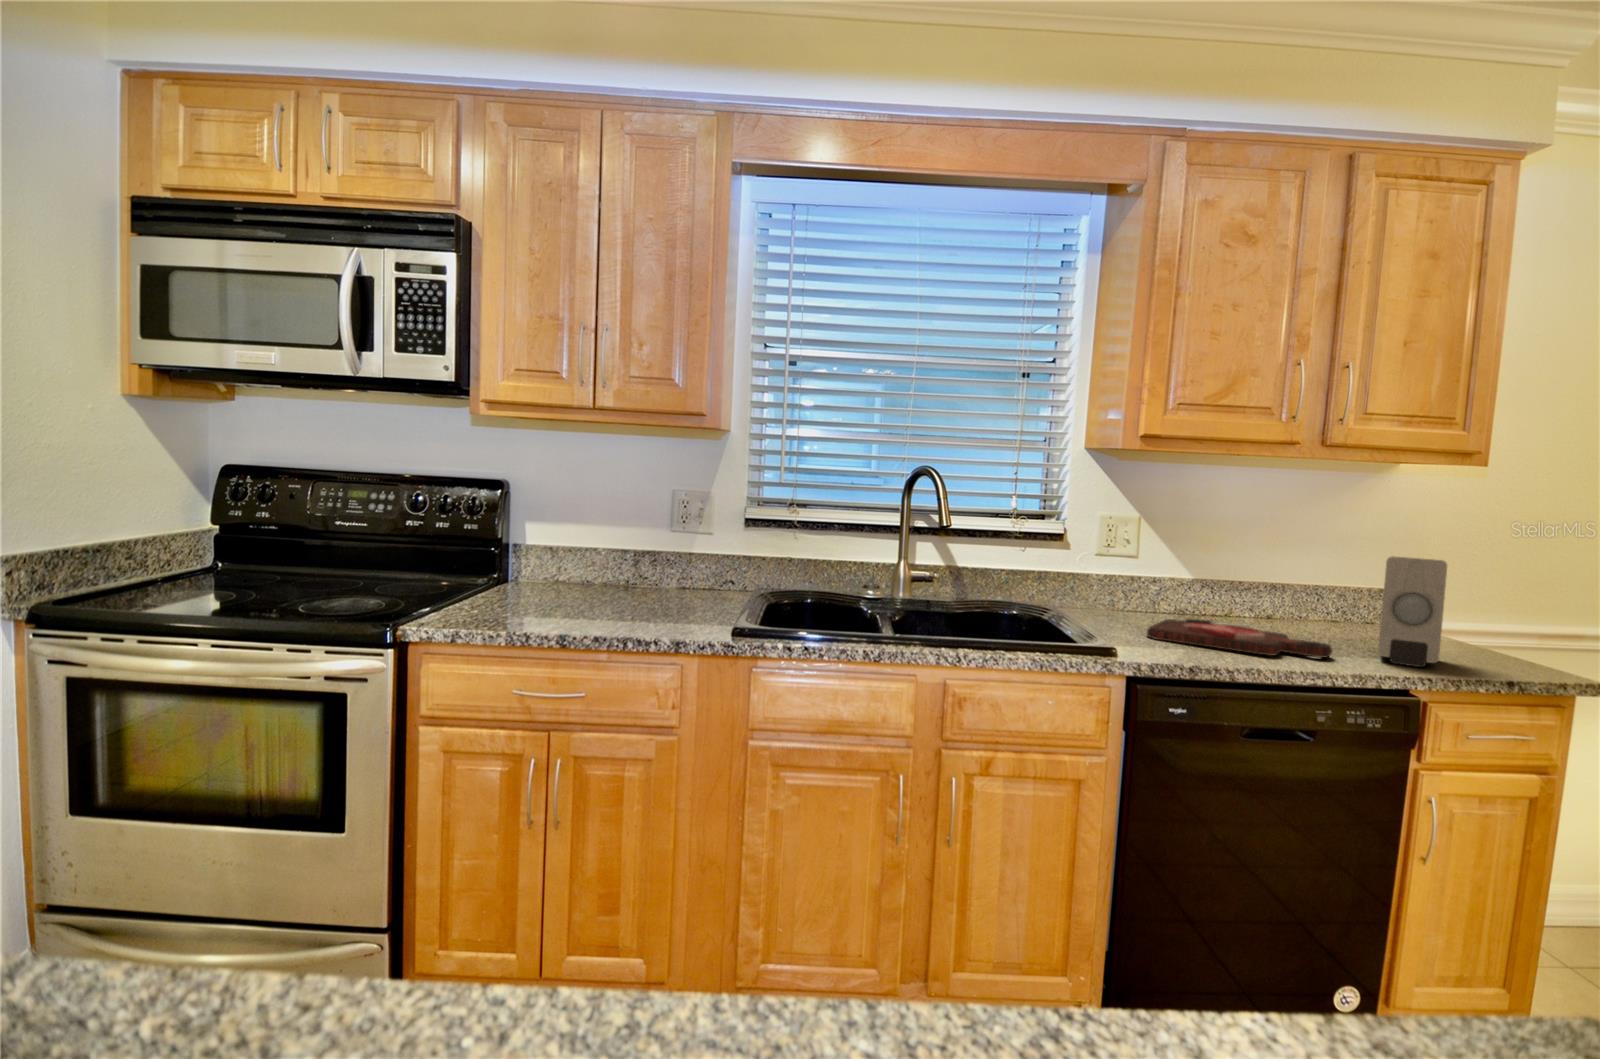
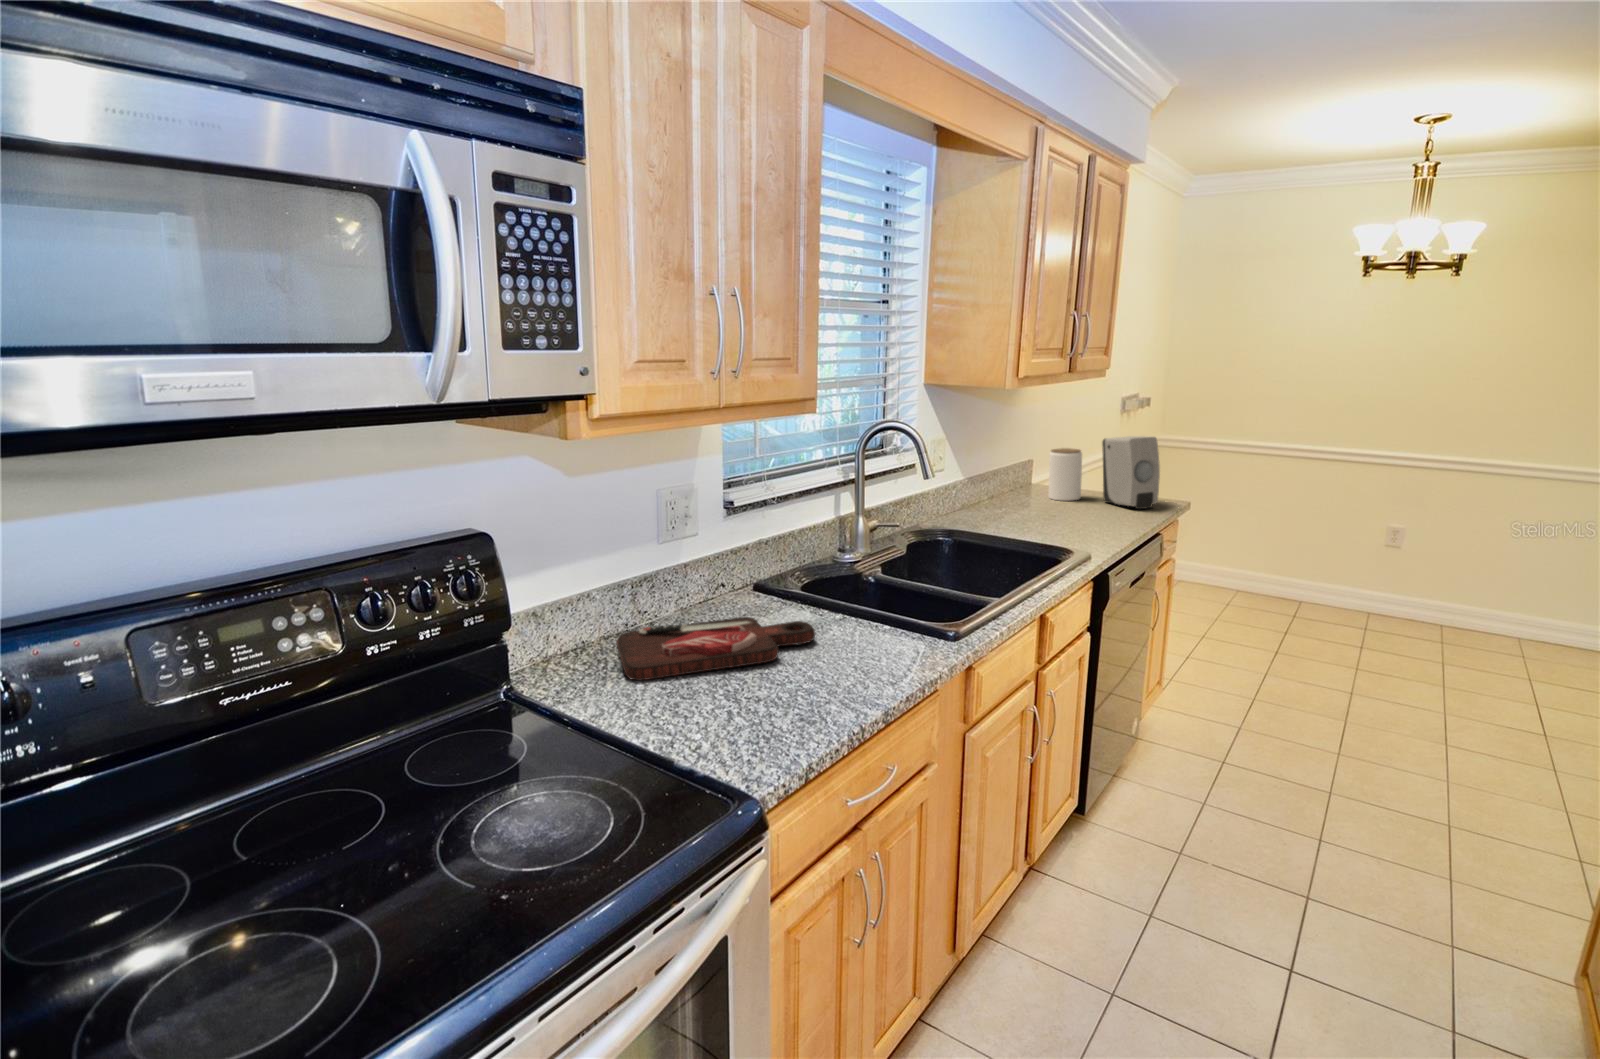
jar: none [1321,569,1378,642] -> present [1048,448,1082,501]
cutting board: present [1147,619,1333,658] -> present [616,617,815,680]

